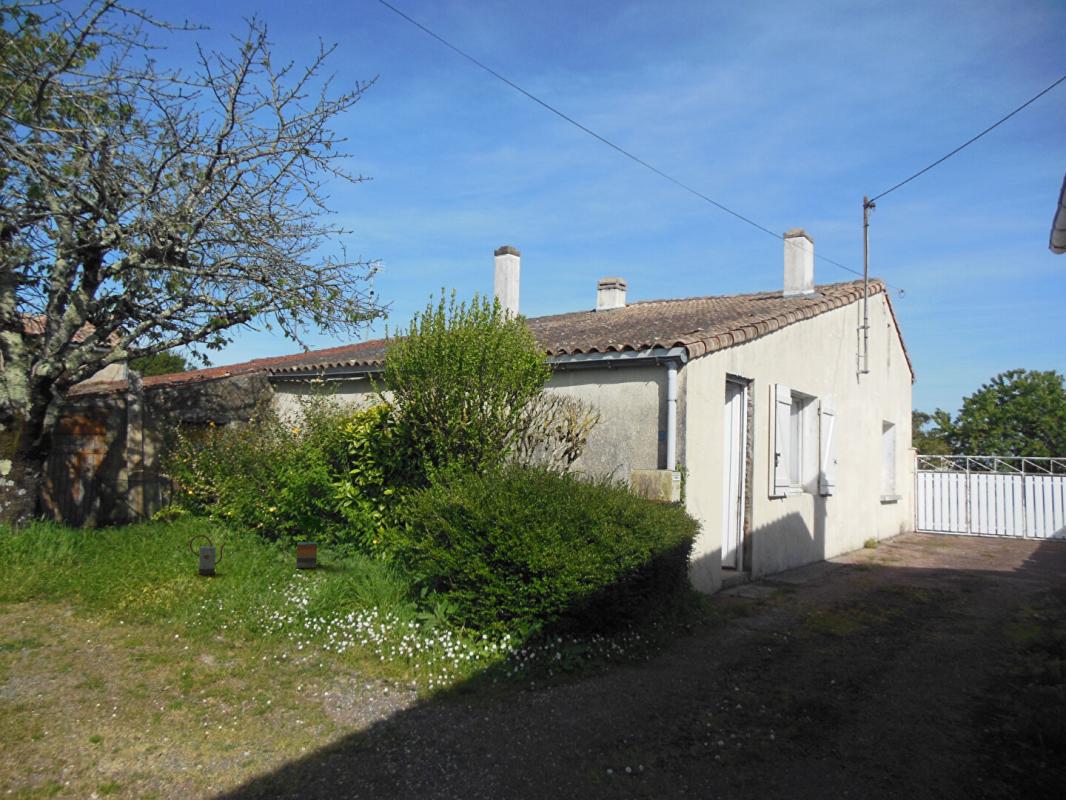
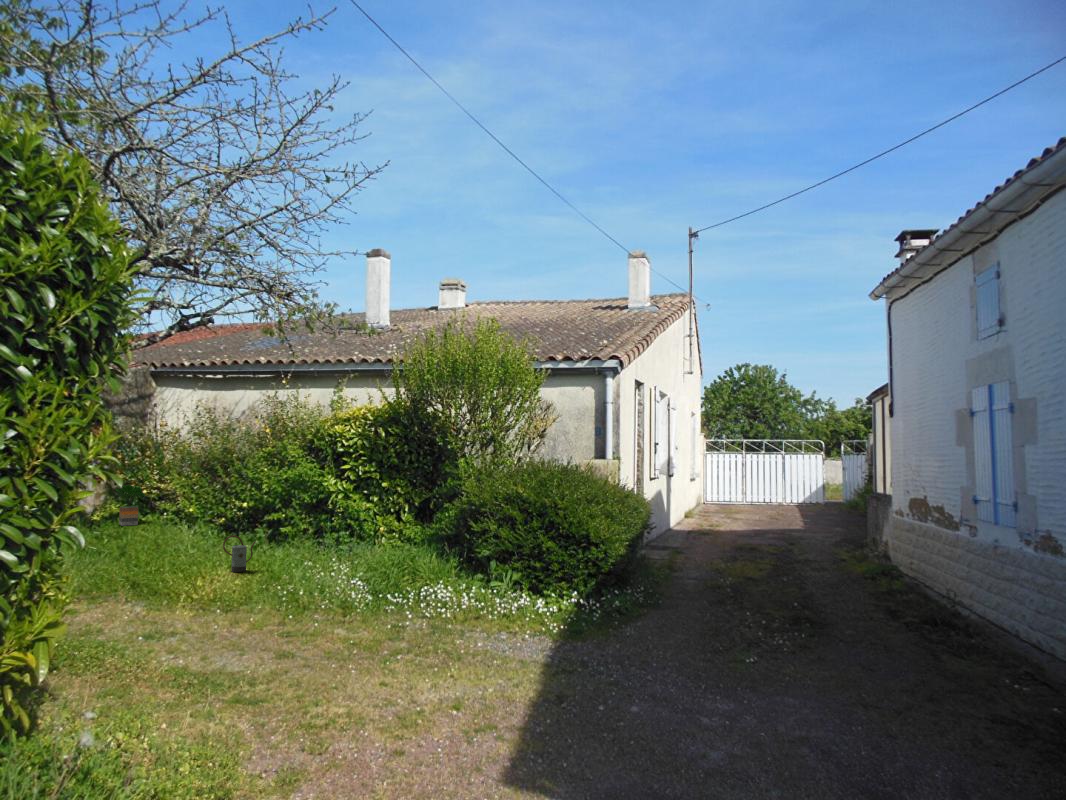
potted tree: present [292,515,326,568] -> present [116,485,145,526]

